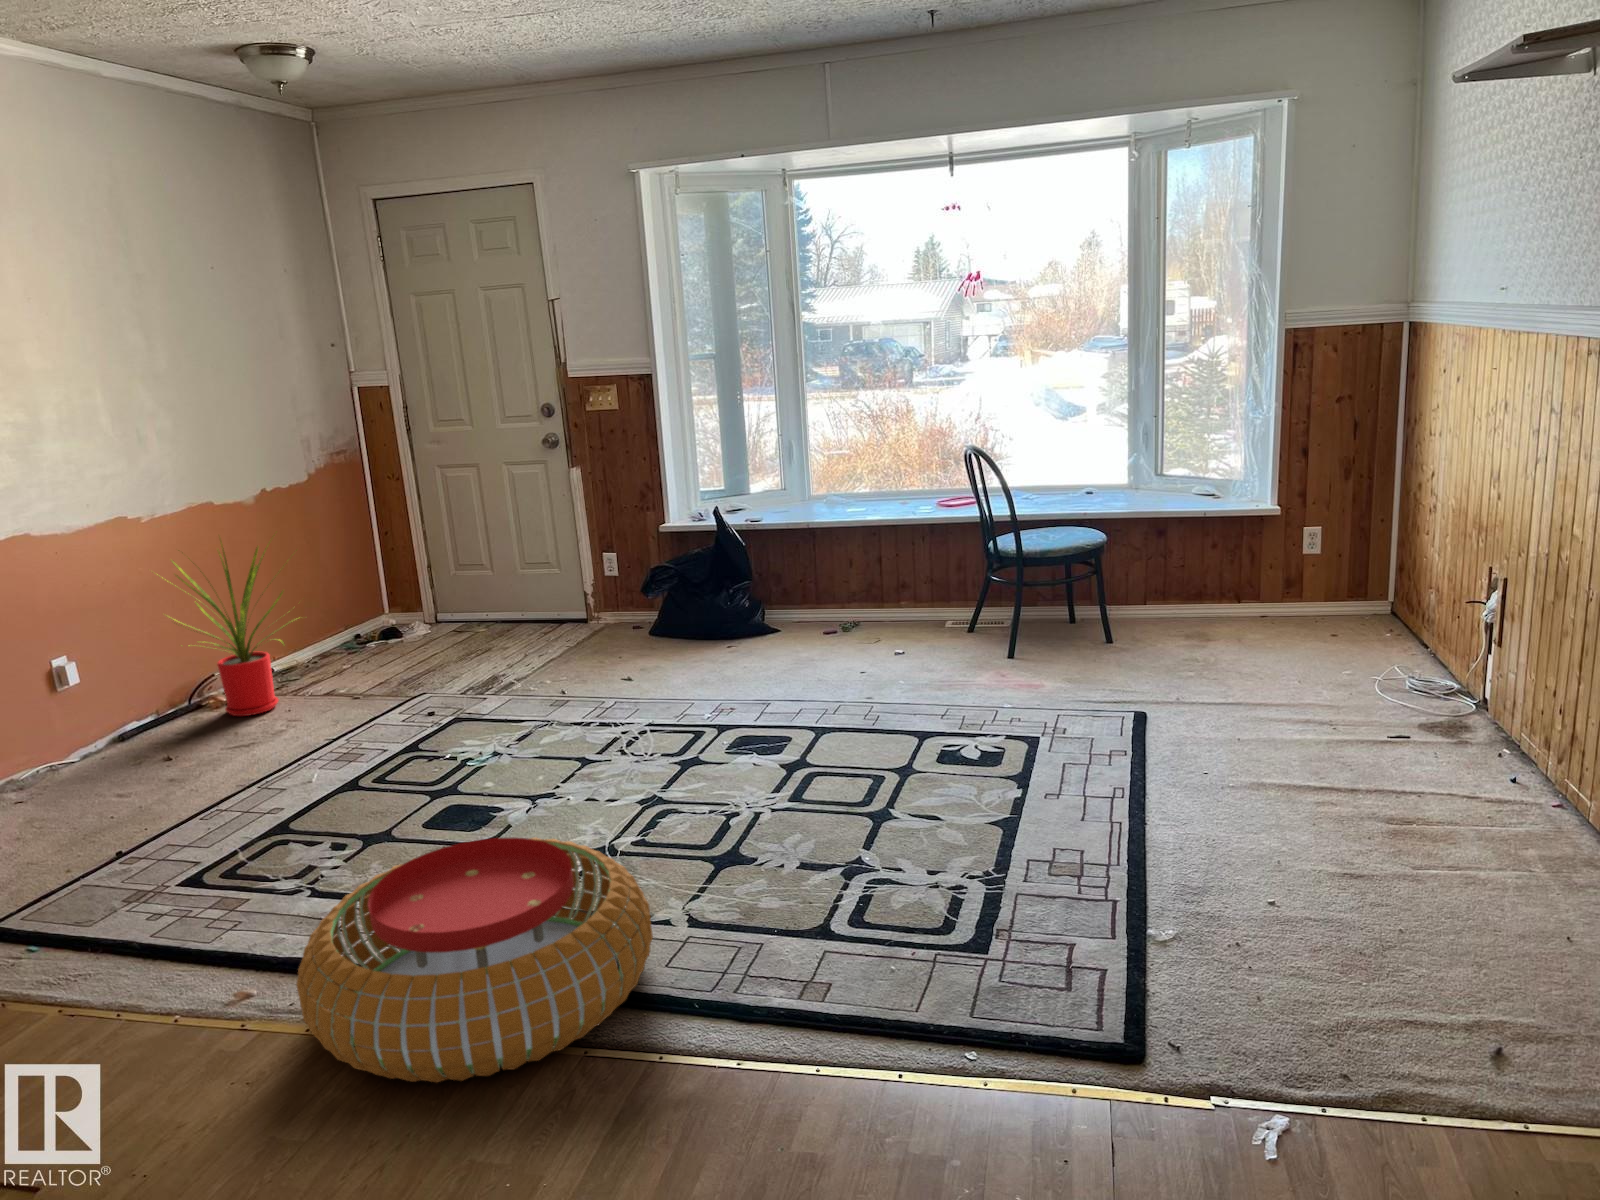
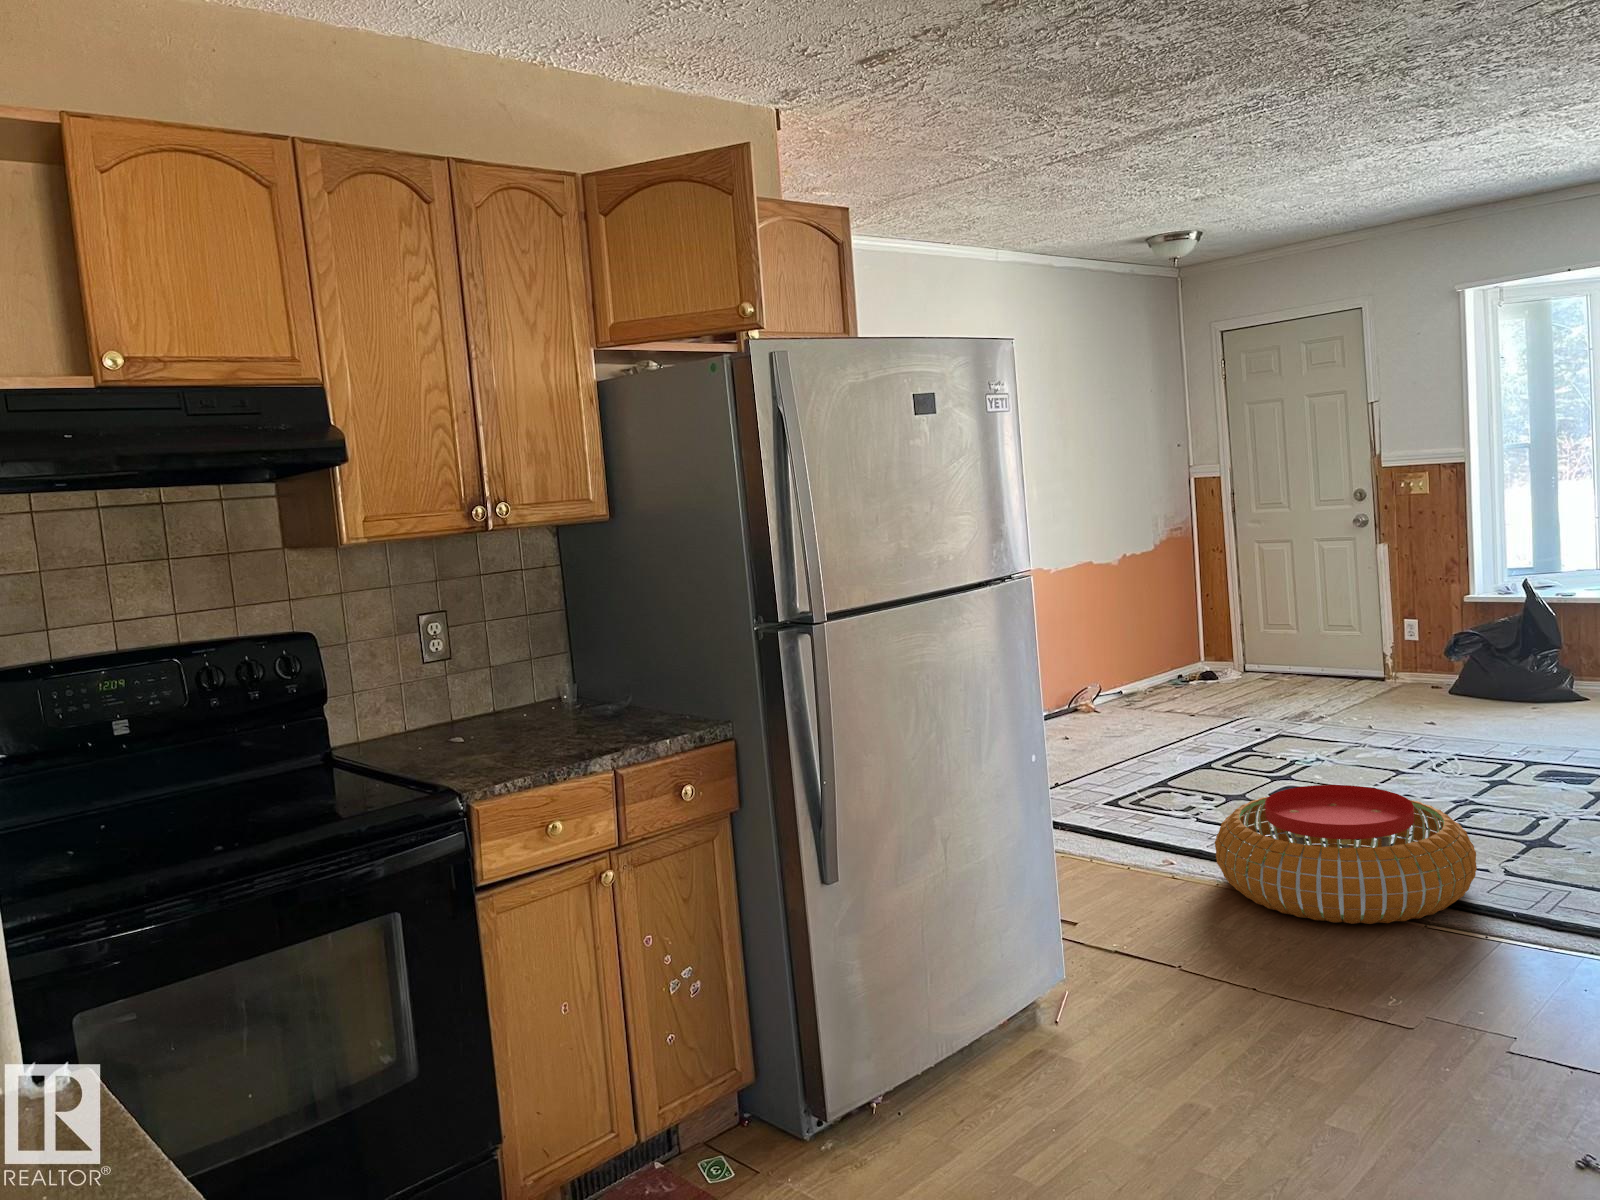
house plant: present [172,545,291,716] -> none [1058,584,1161,718]

